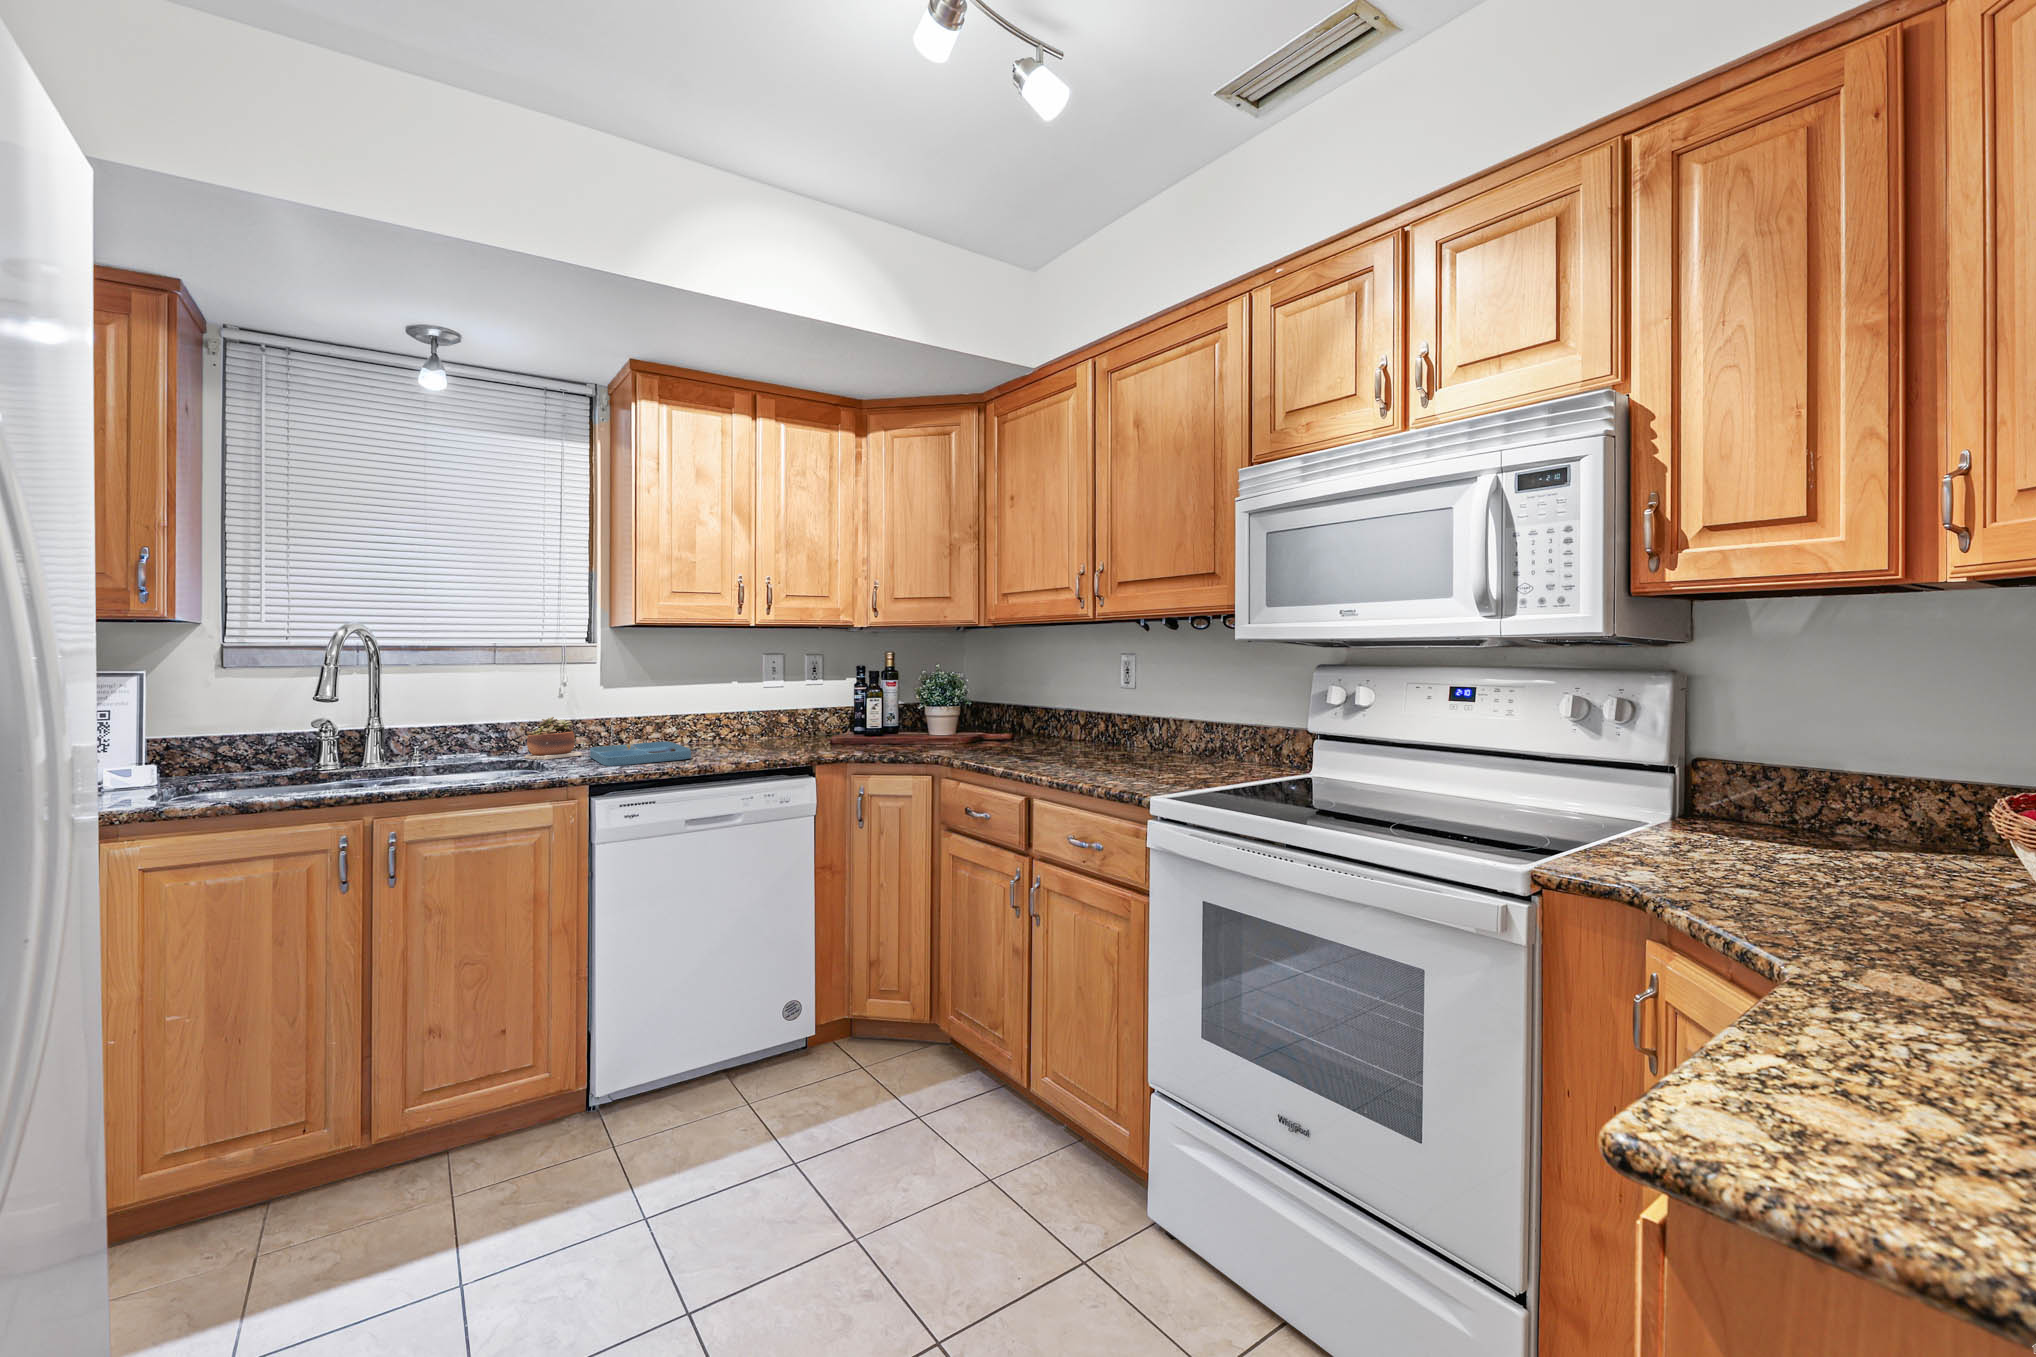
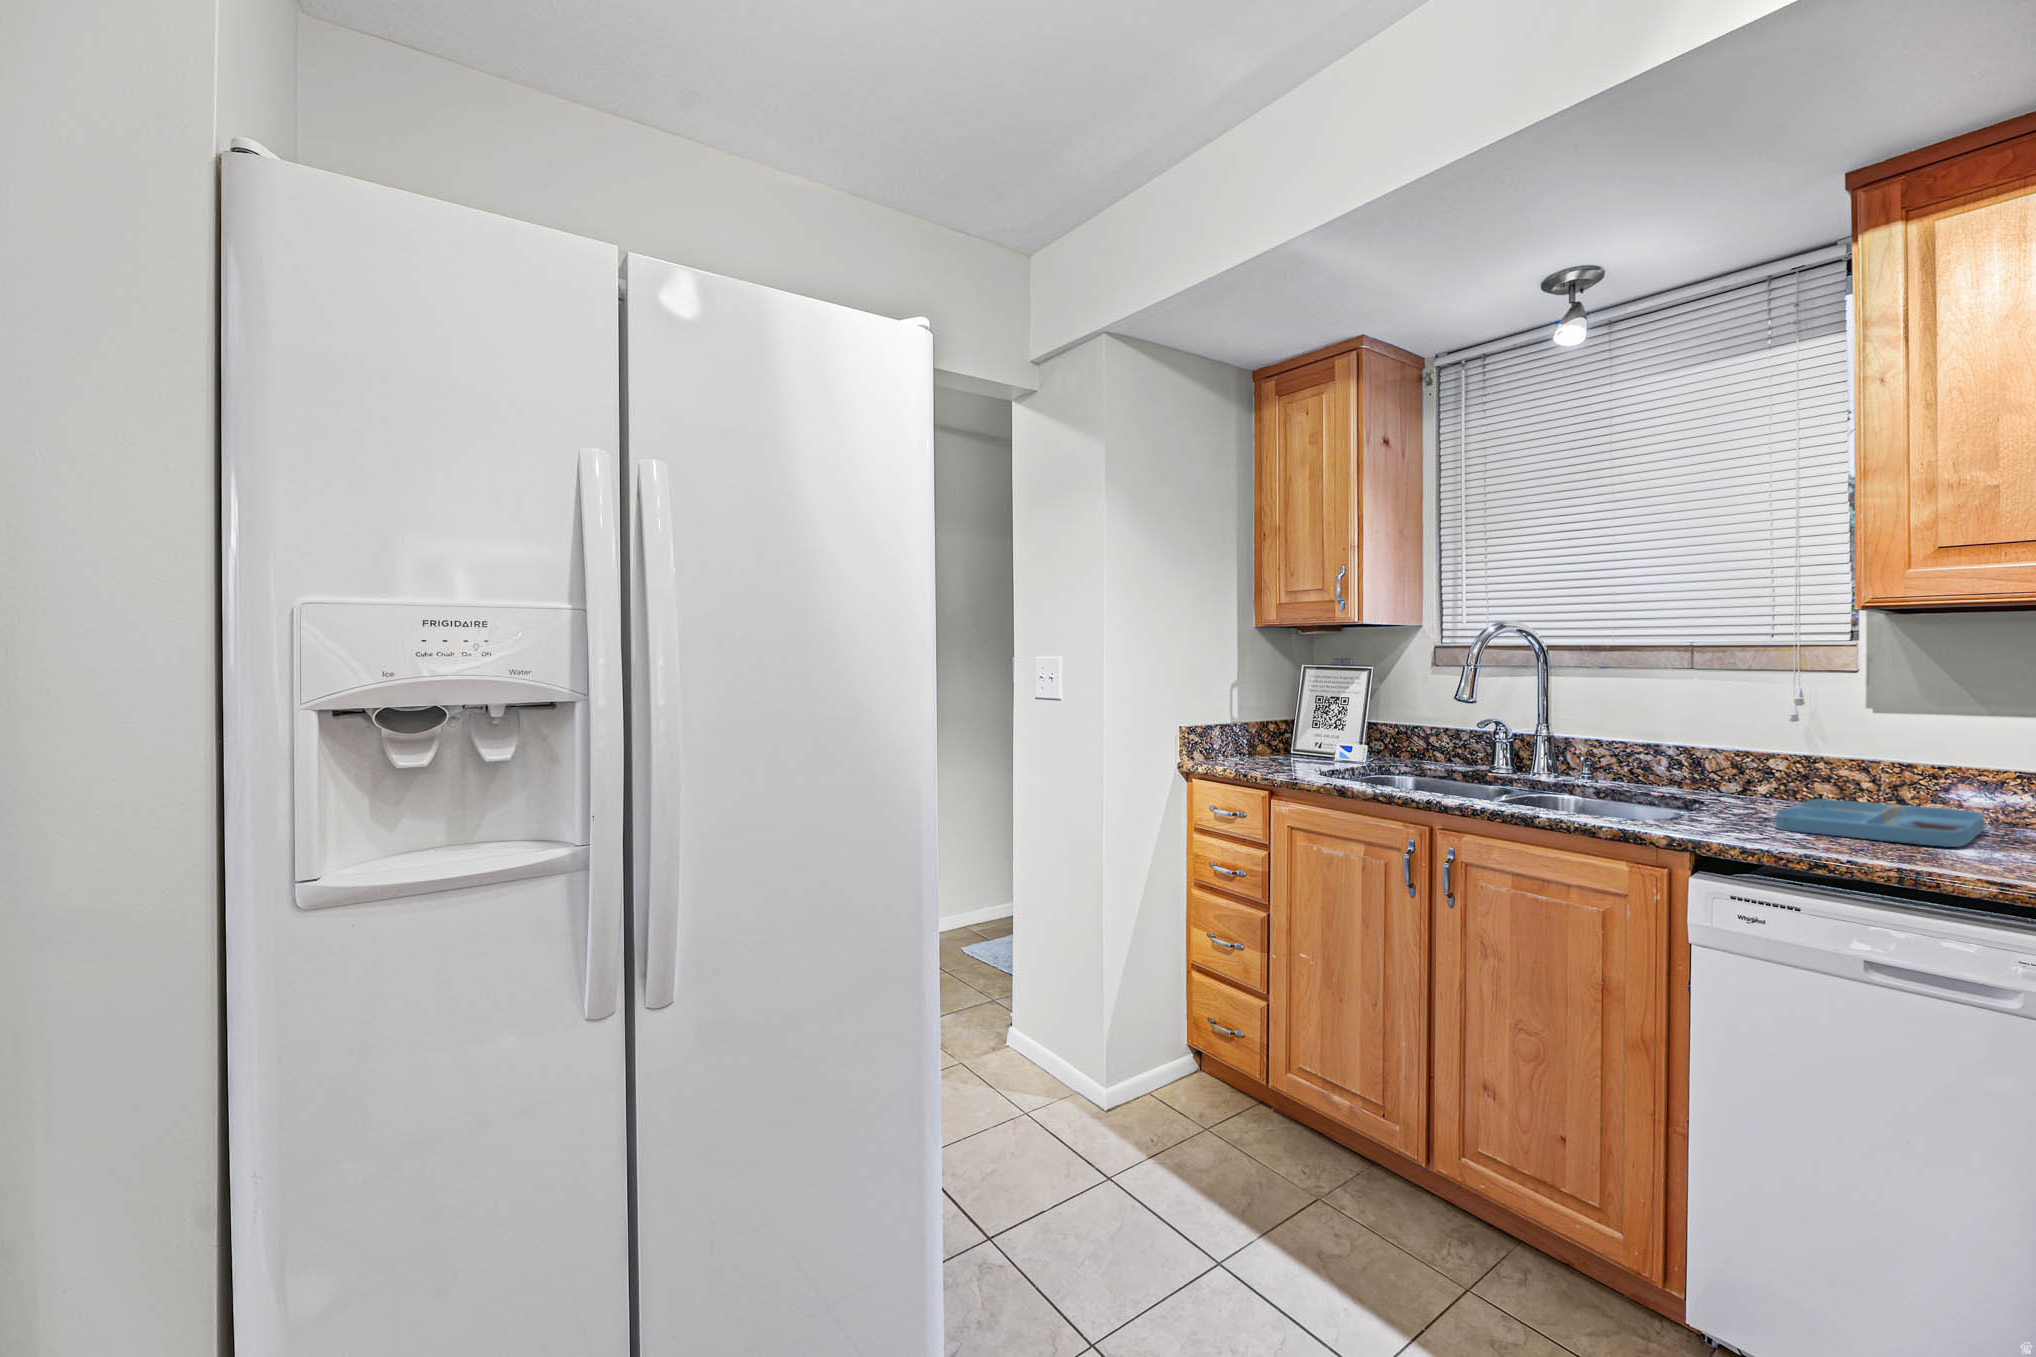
succulent plant: present [525,717,582,760] -> none [1729,746,1817,809]

